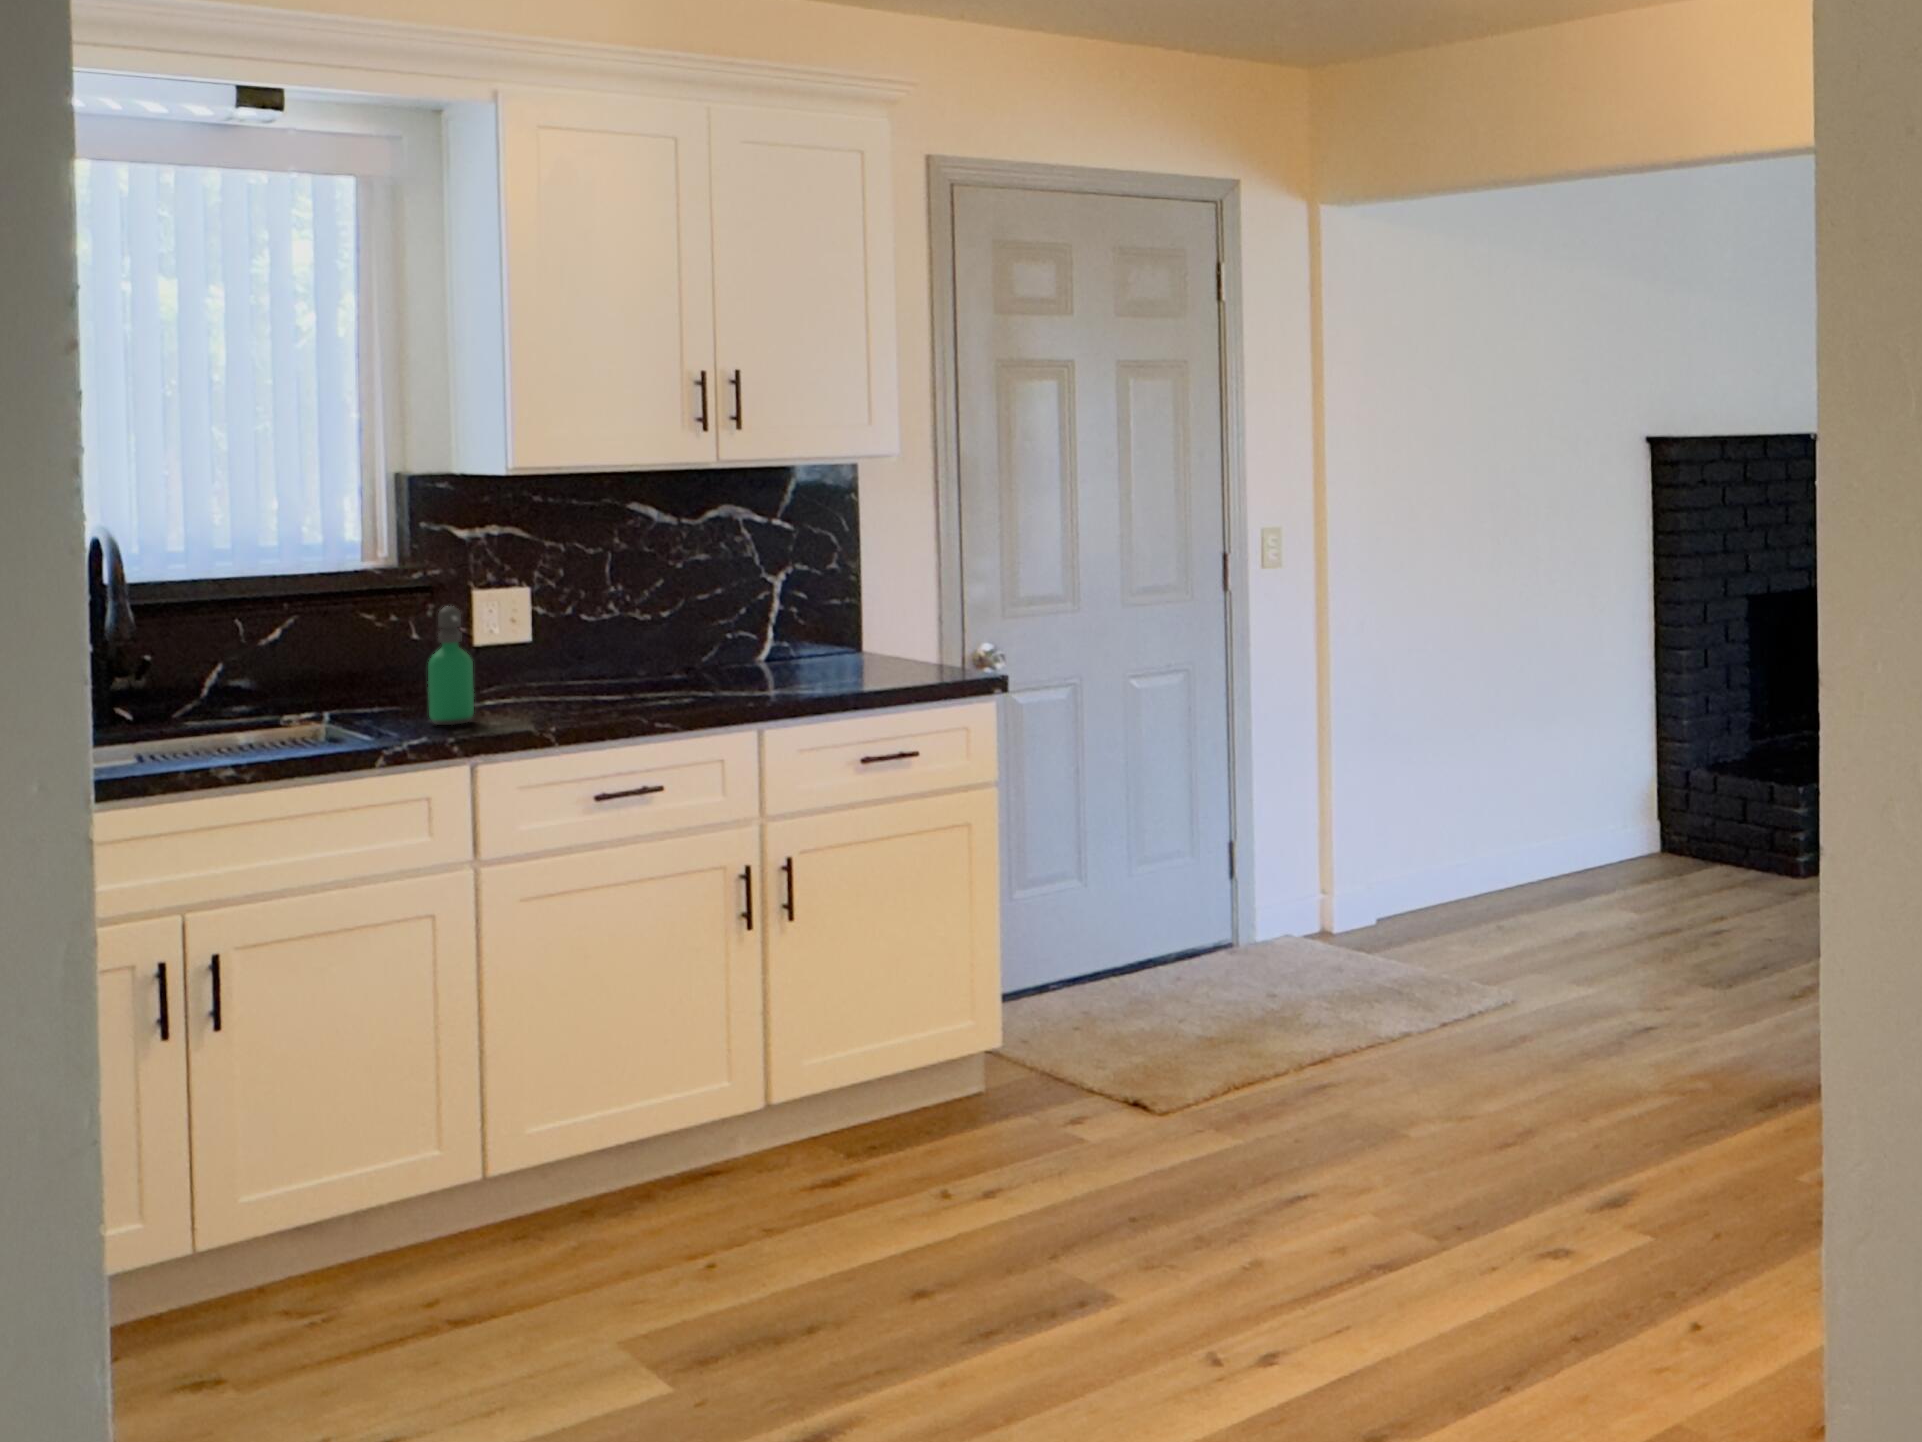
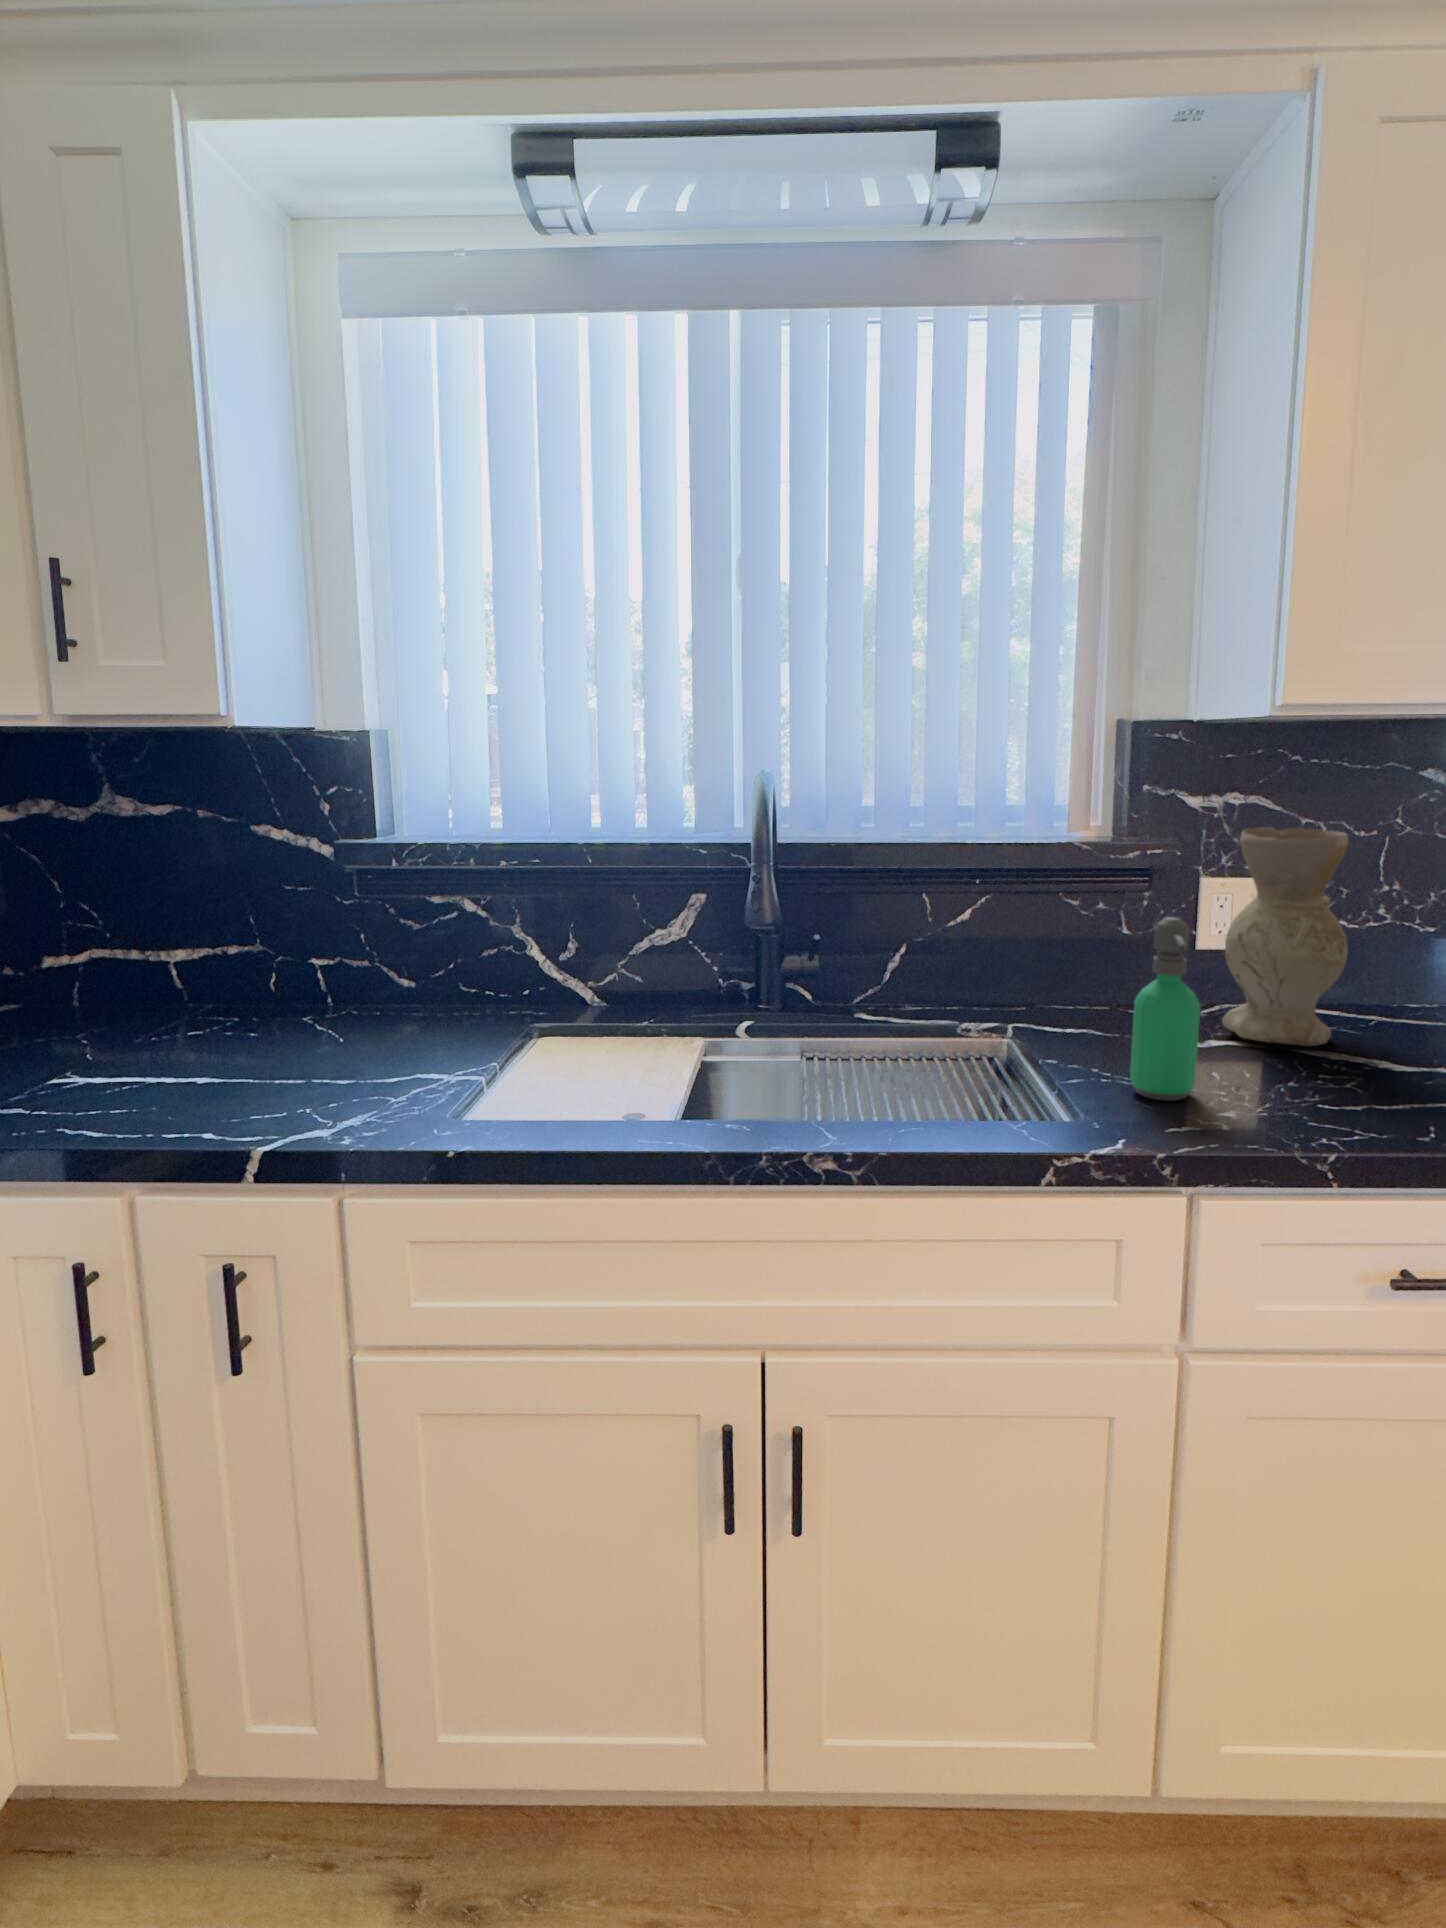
vase: none [493,549,578,698] -> present [1222,827,1348,1046]

